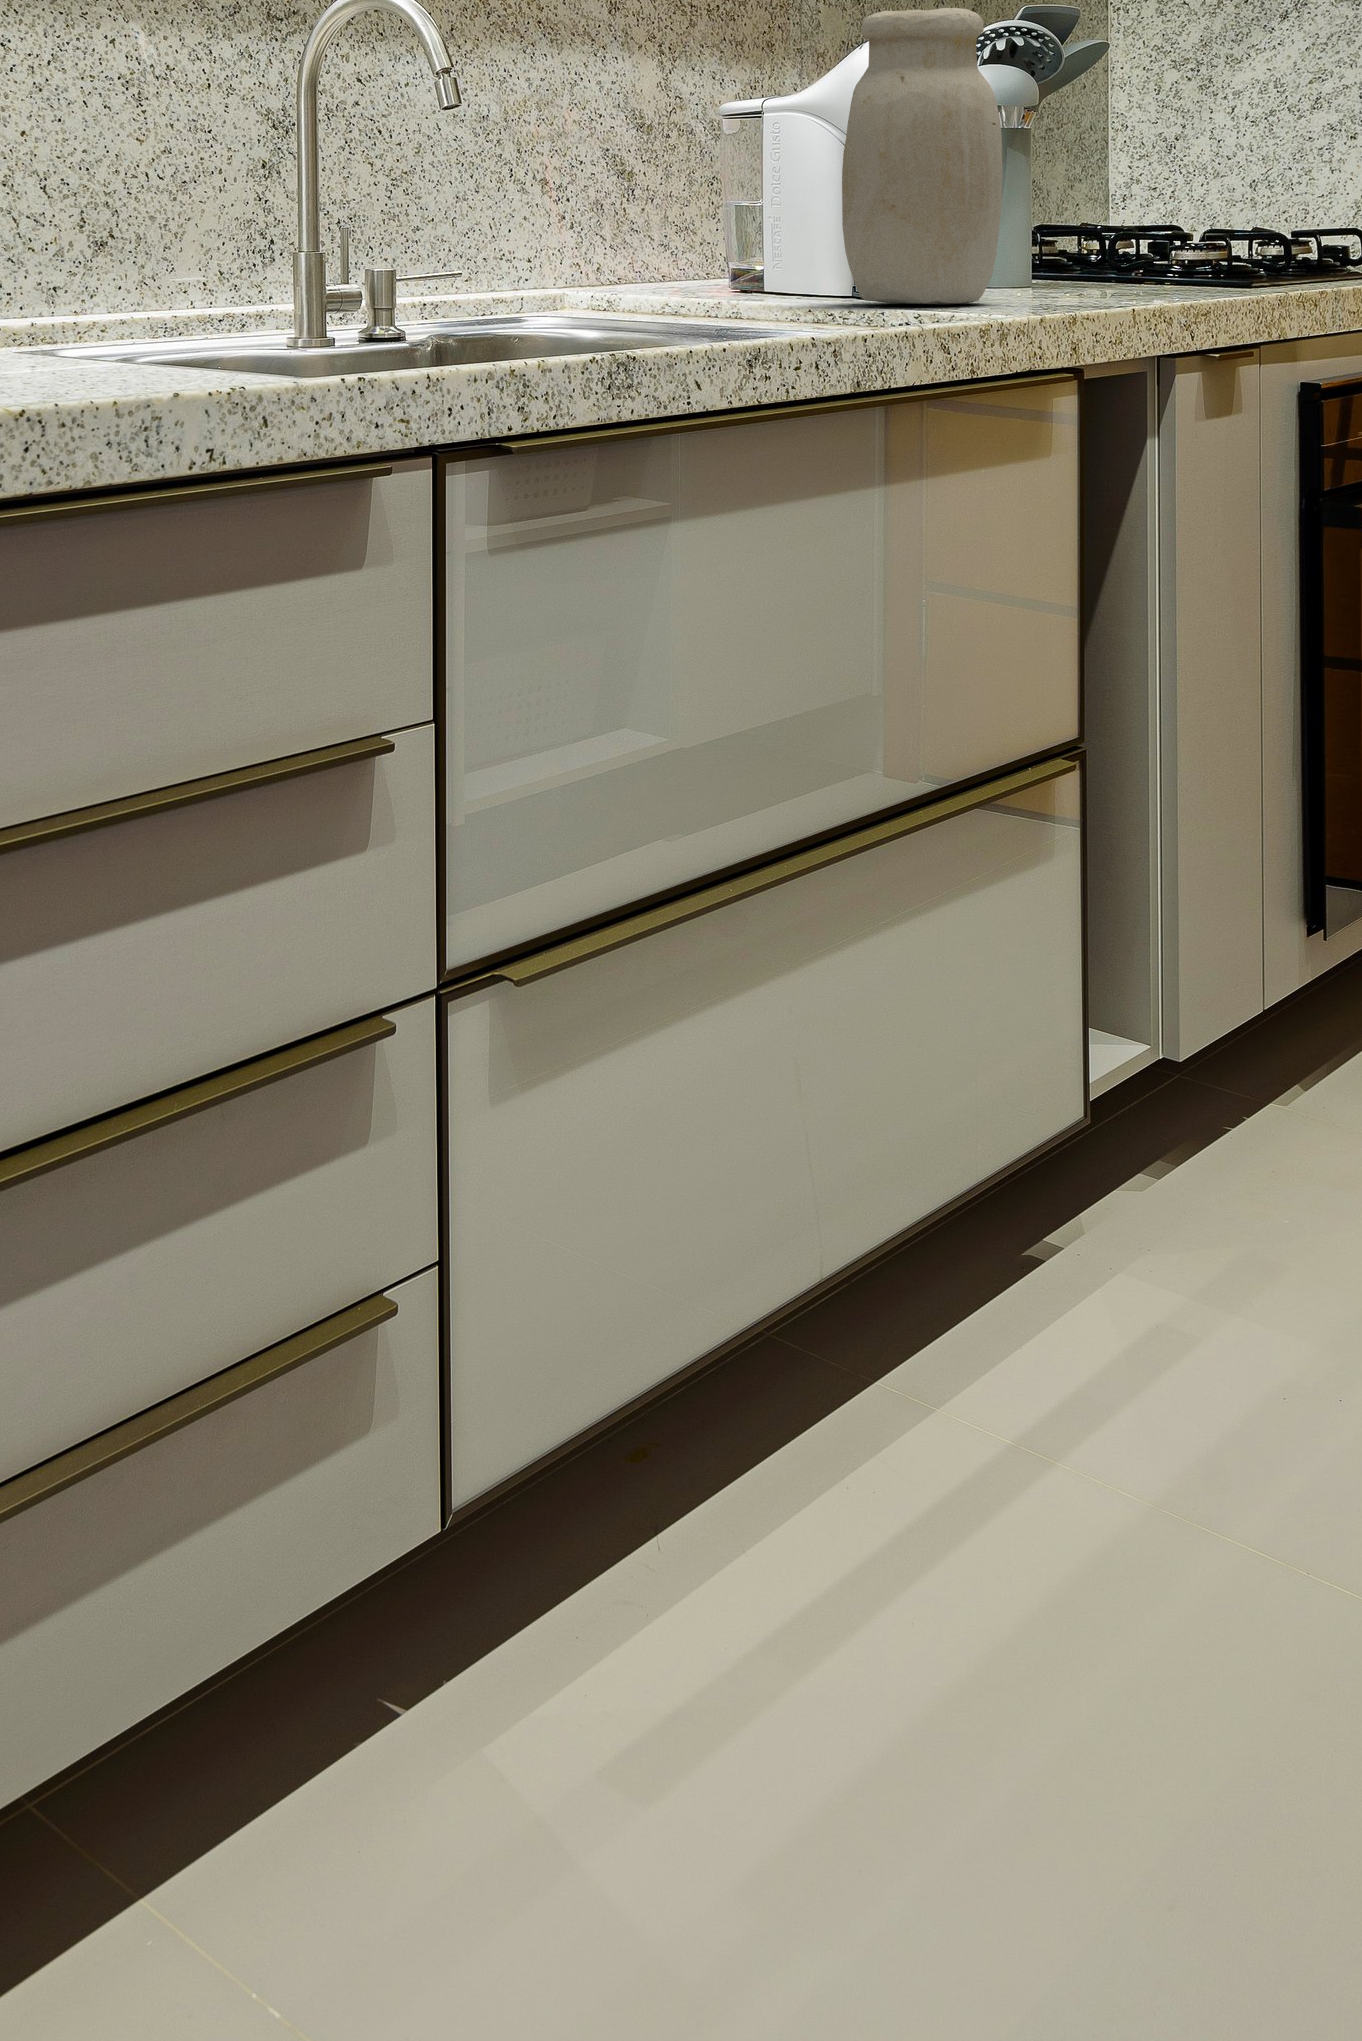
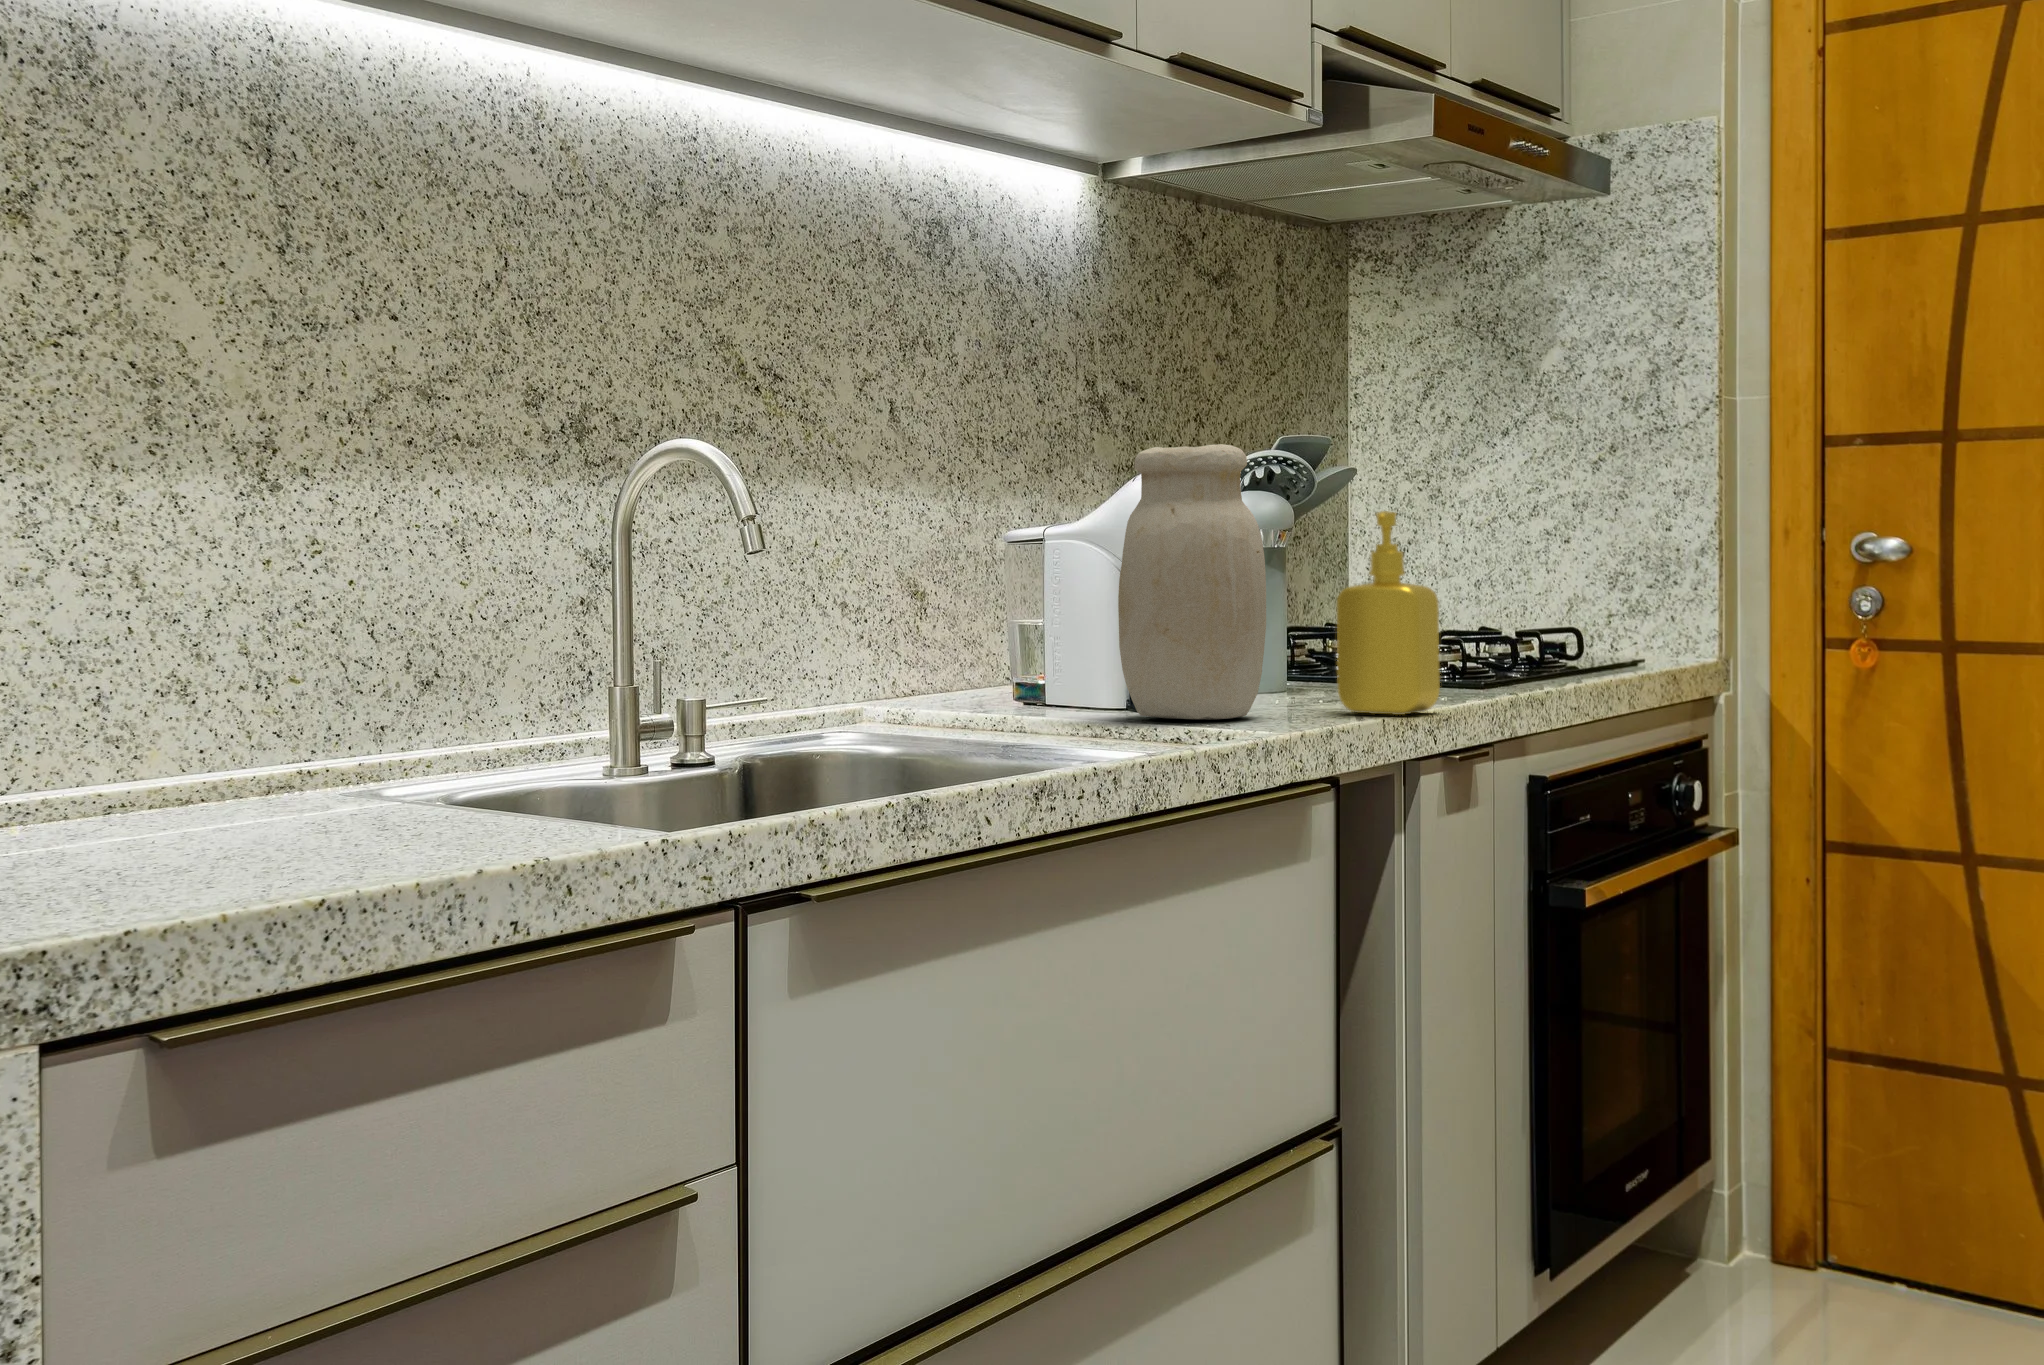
soap dispenser: none [1079,82,1190,301] -> present [1337,511,1440,715]

